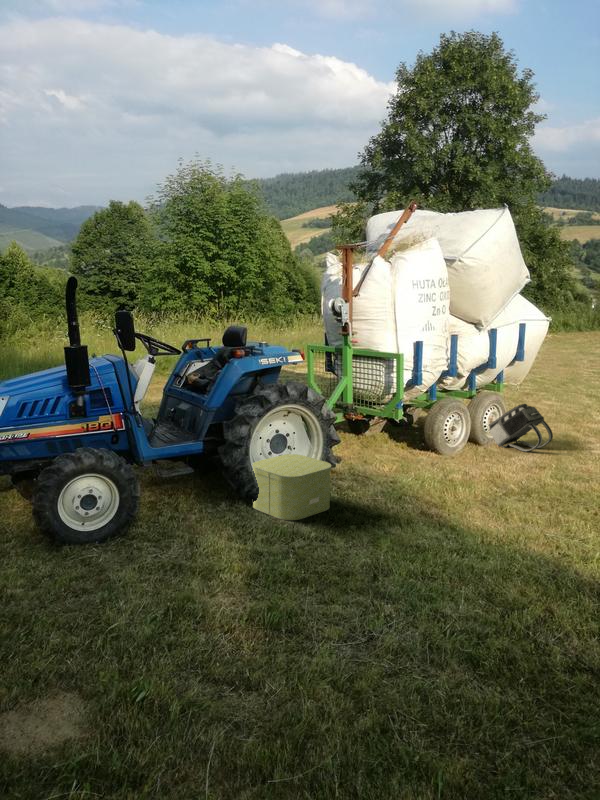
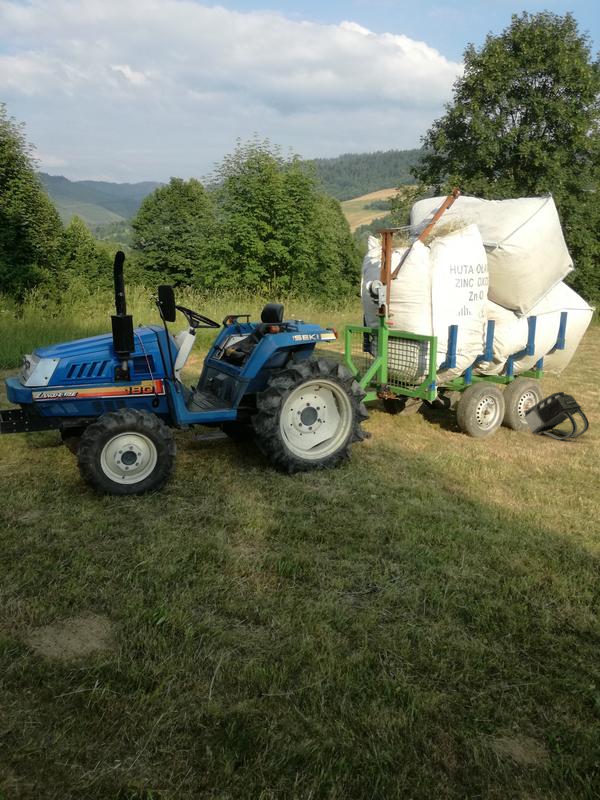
storage box: present [252,454,331,520] -> none [281,427,357,488]

